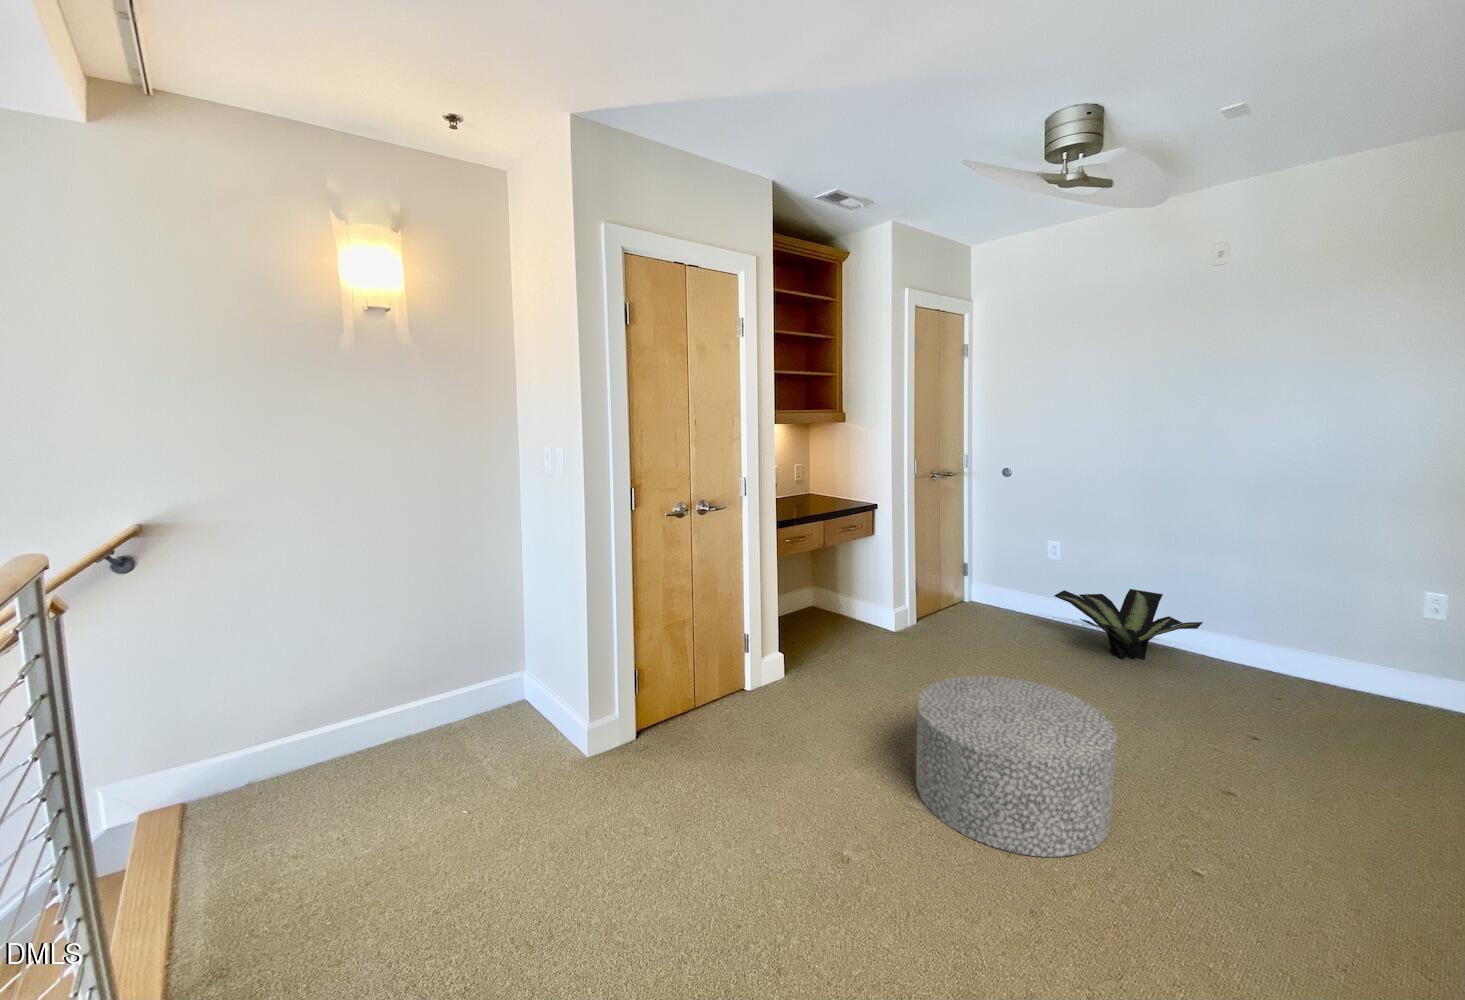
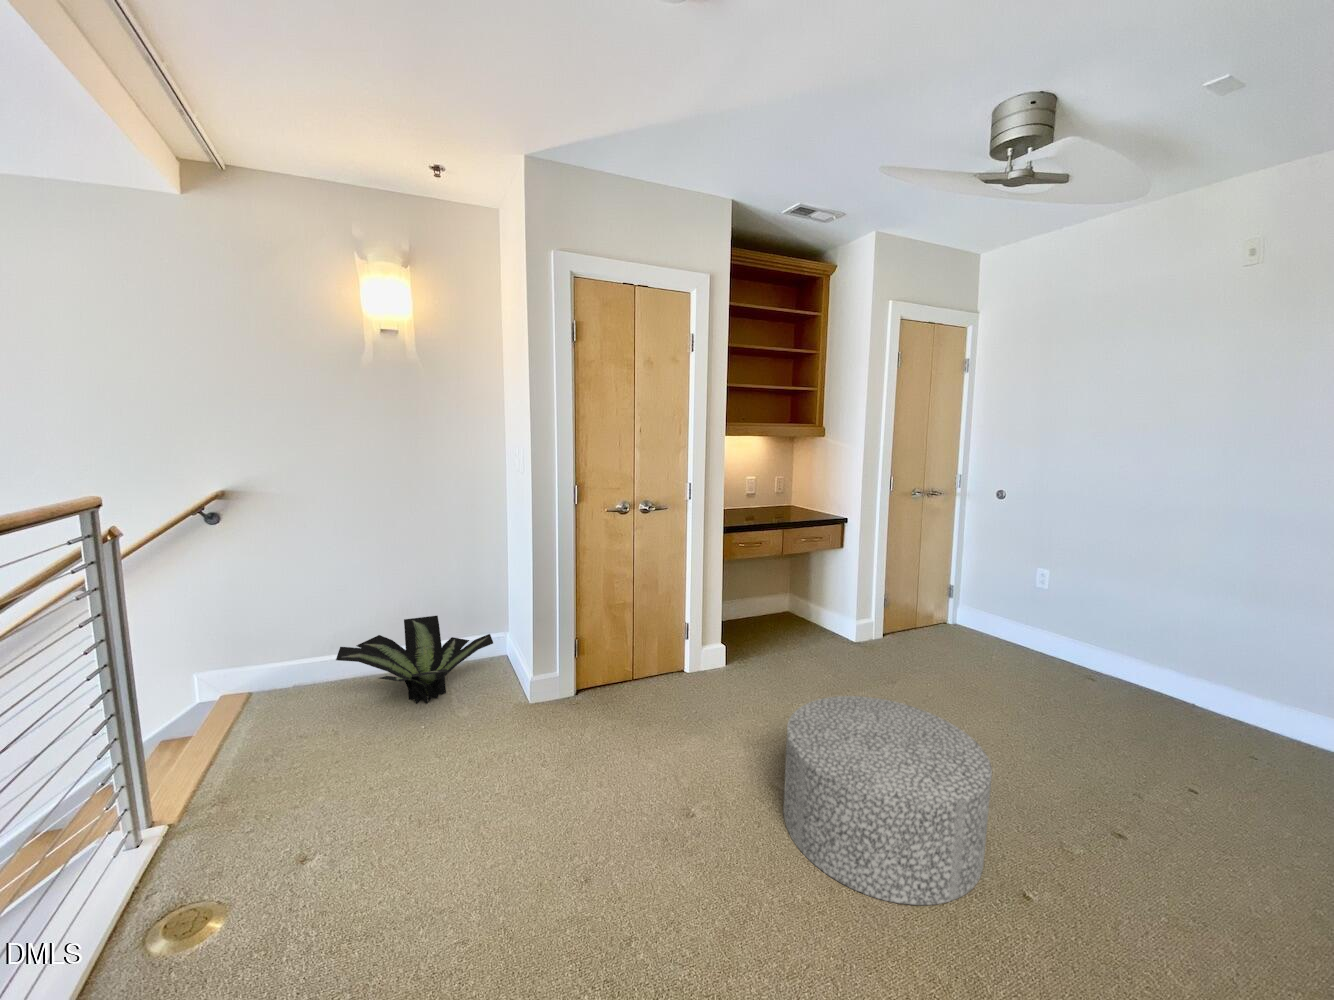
potted plant: present [1054,589,1203,659] -> present [336,616,493,704]

